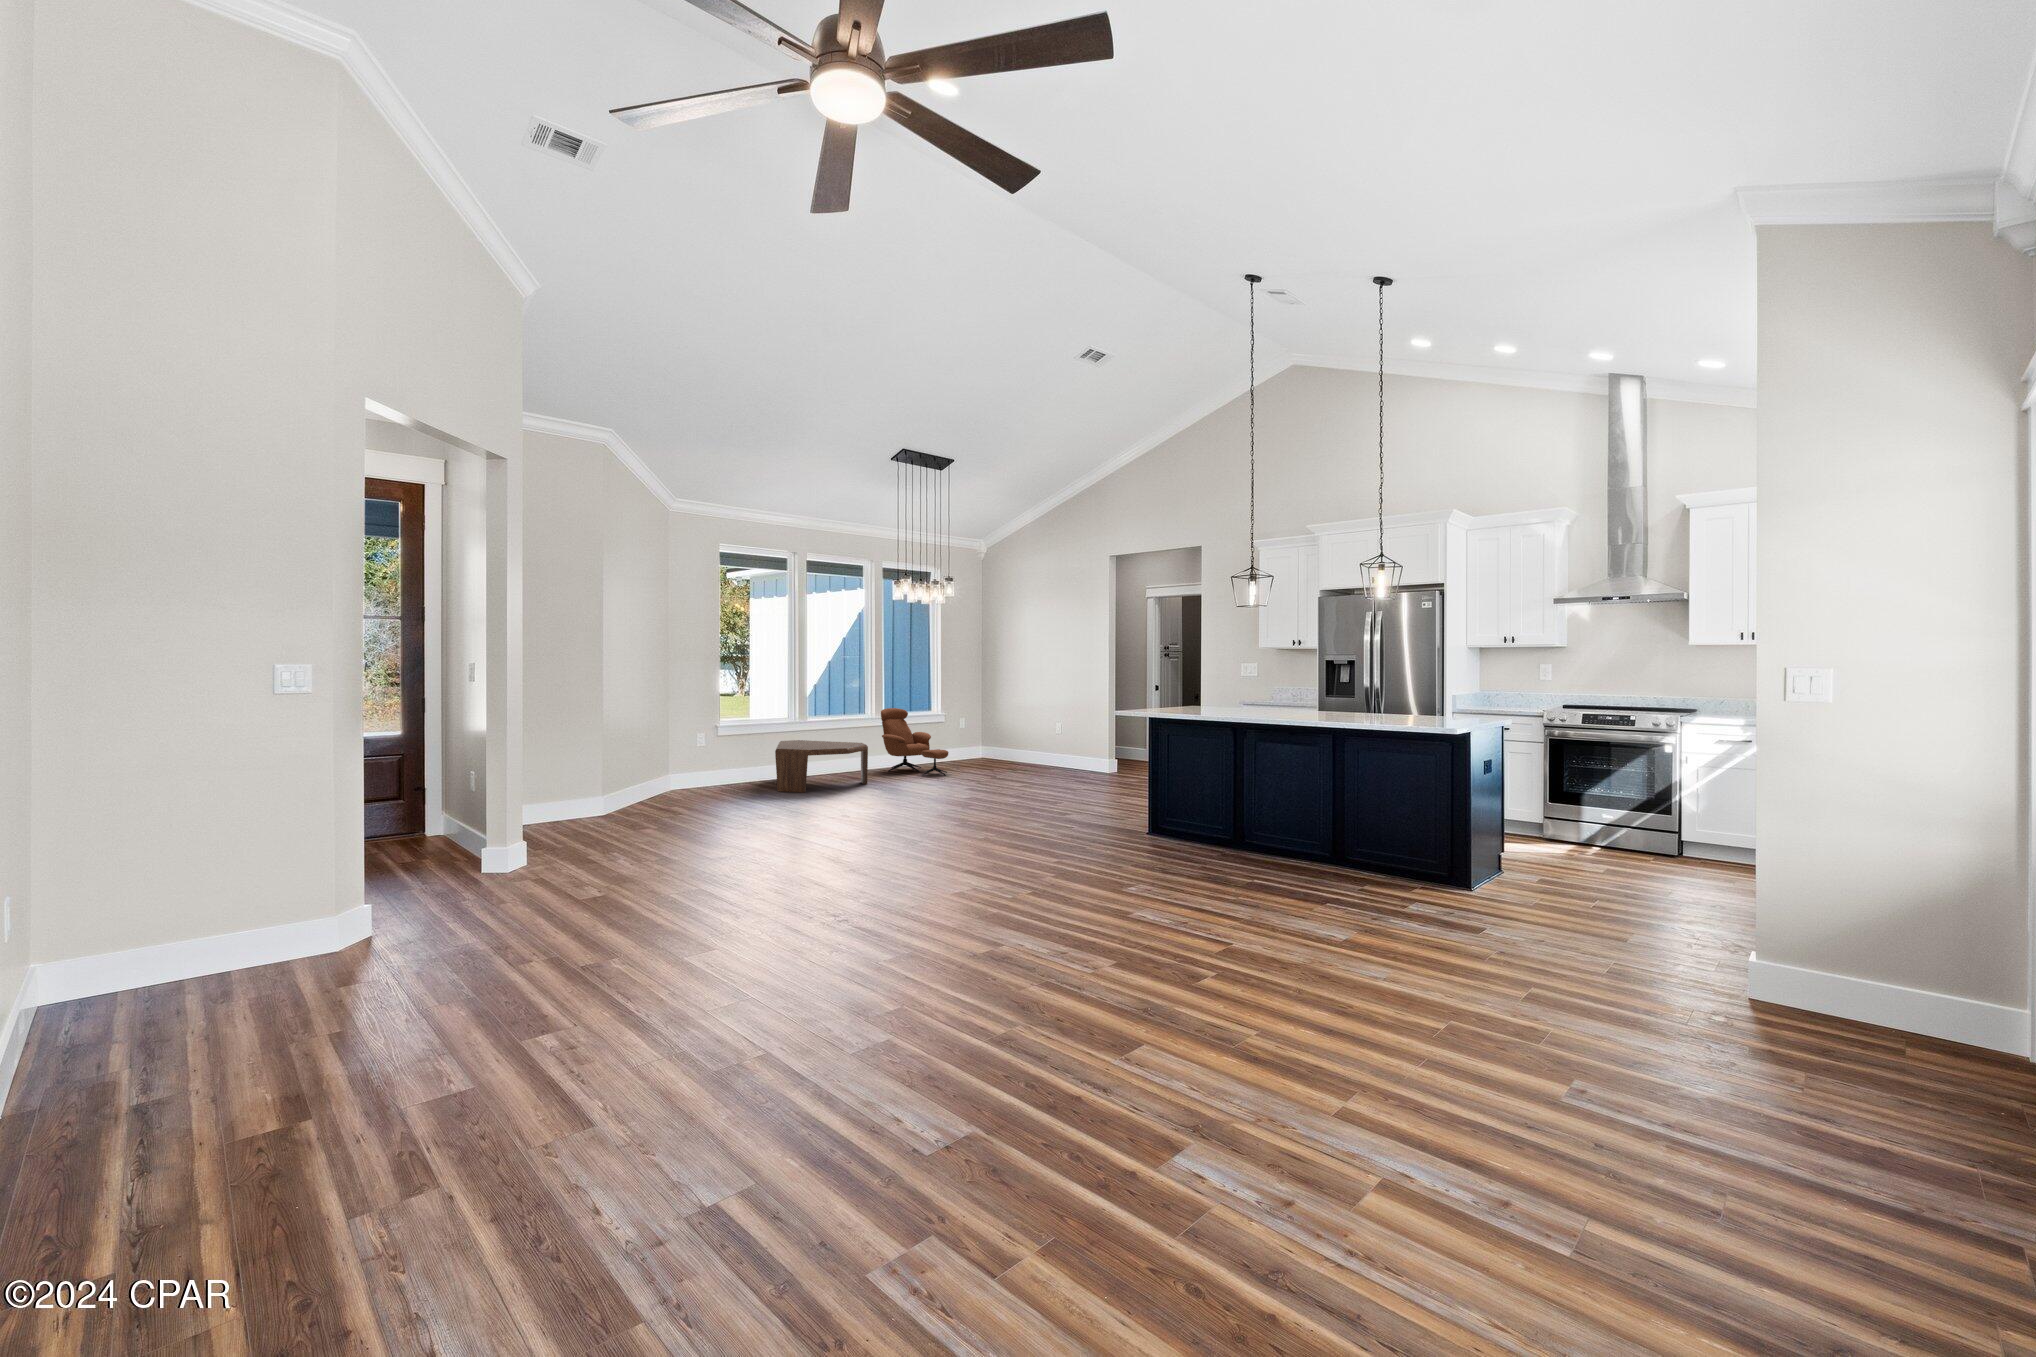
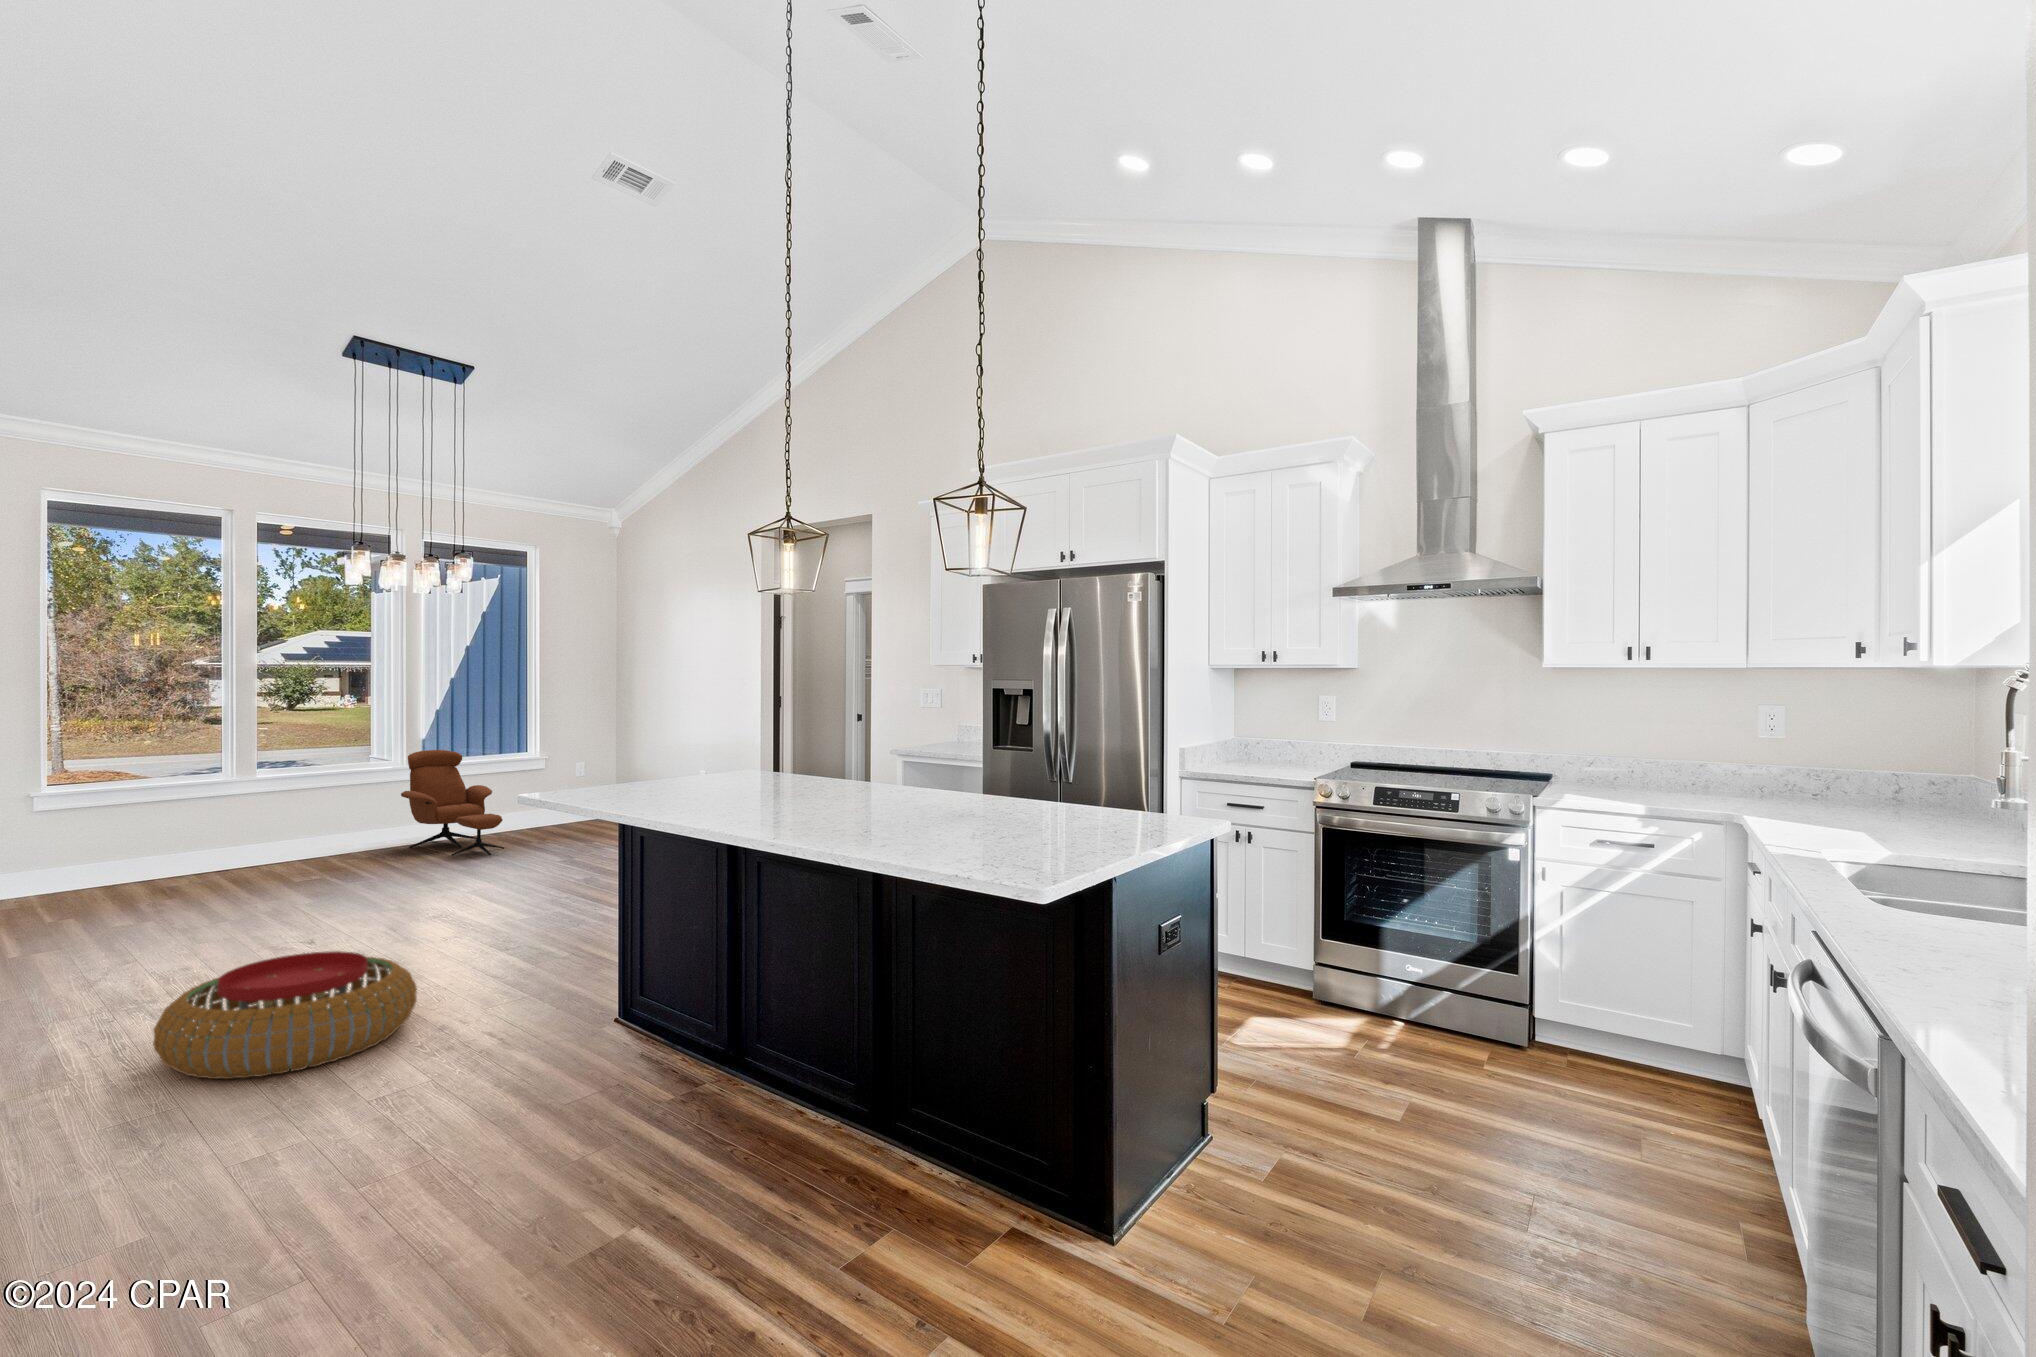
coffee table: present [775,740,868,793] -> none [103,805,324,904]
pouf: none [955,798,1055,847] -> present [153,951,417,1079]

